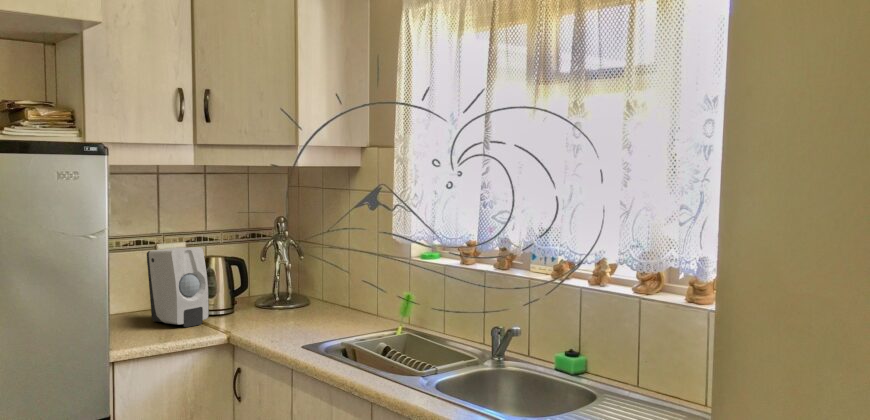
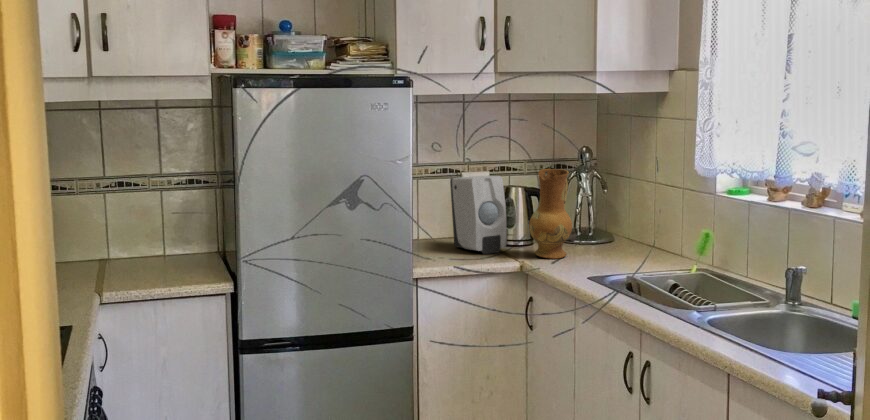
ceramic jug: none [233,239,276,328] -> present [529,169,572,259]

